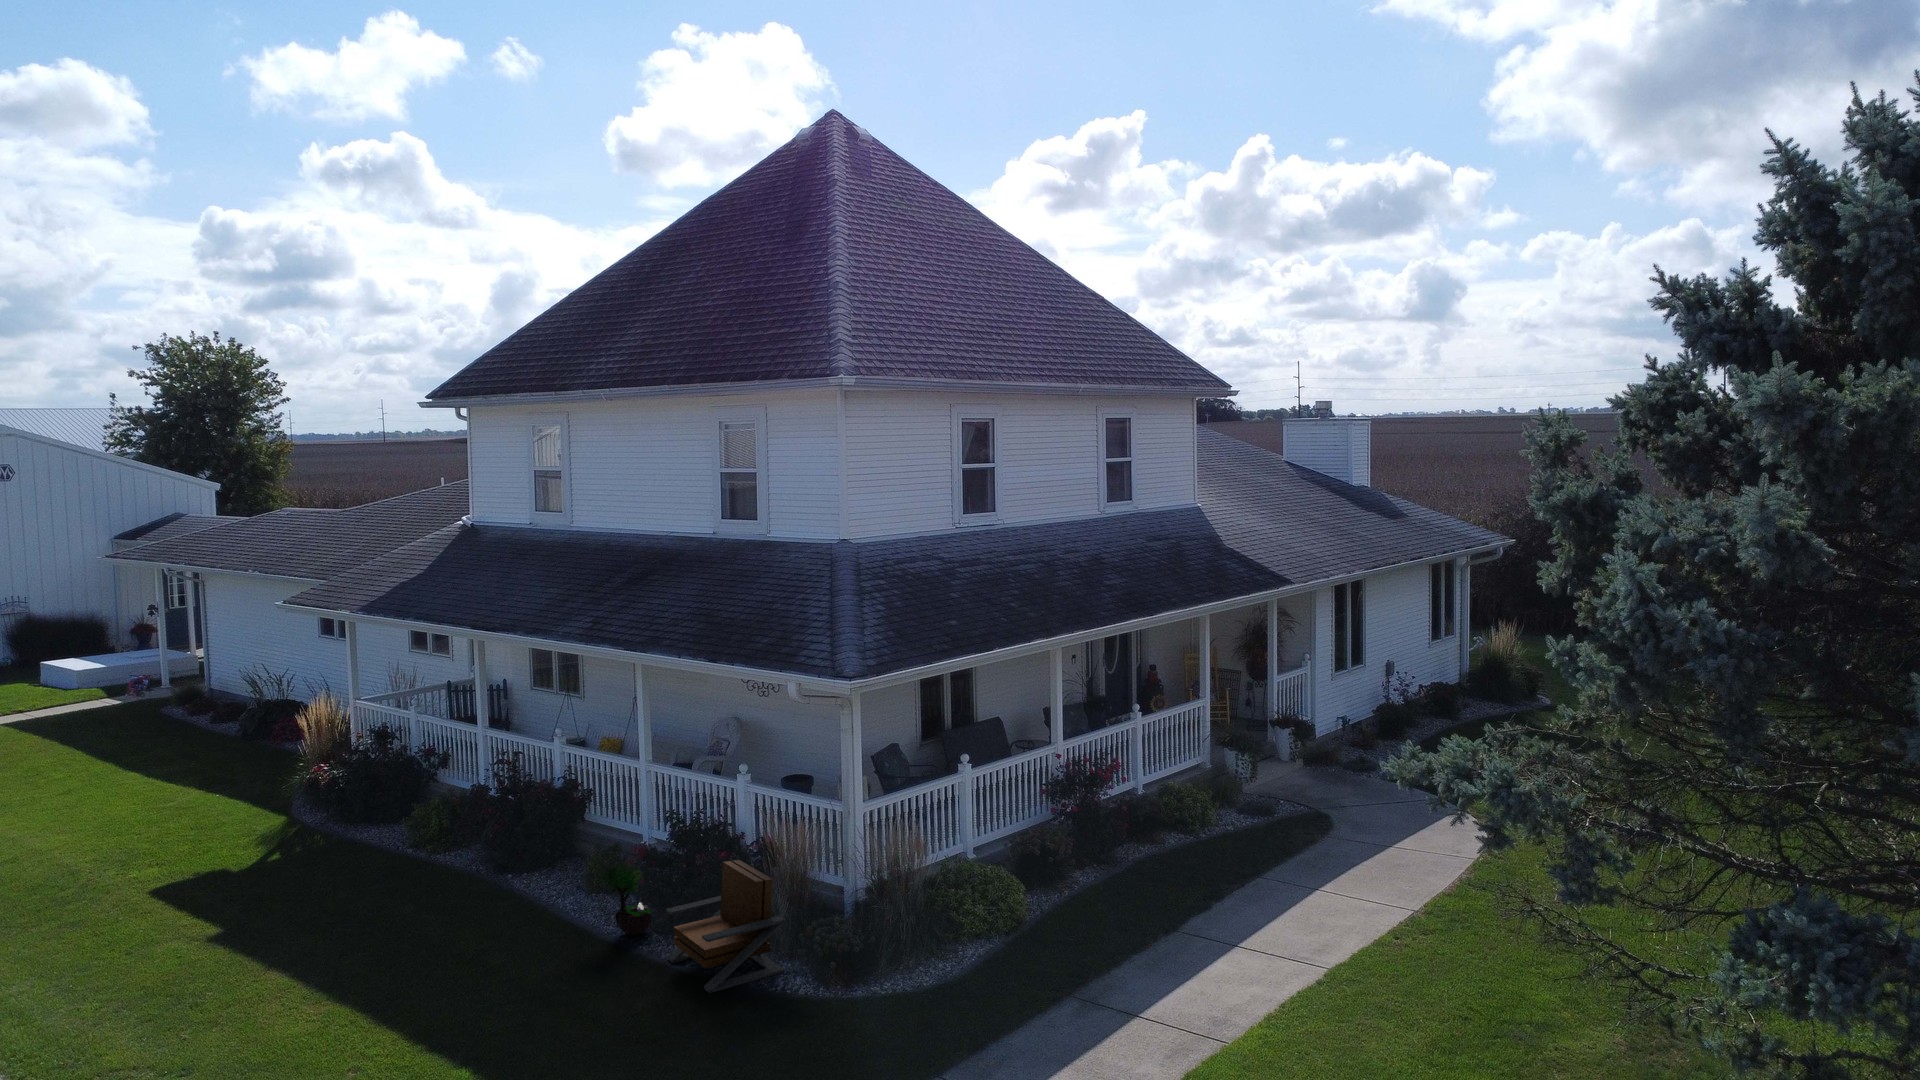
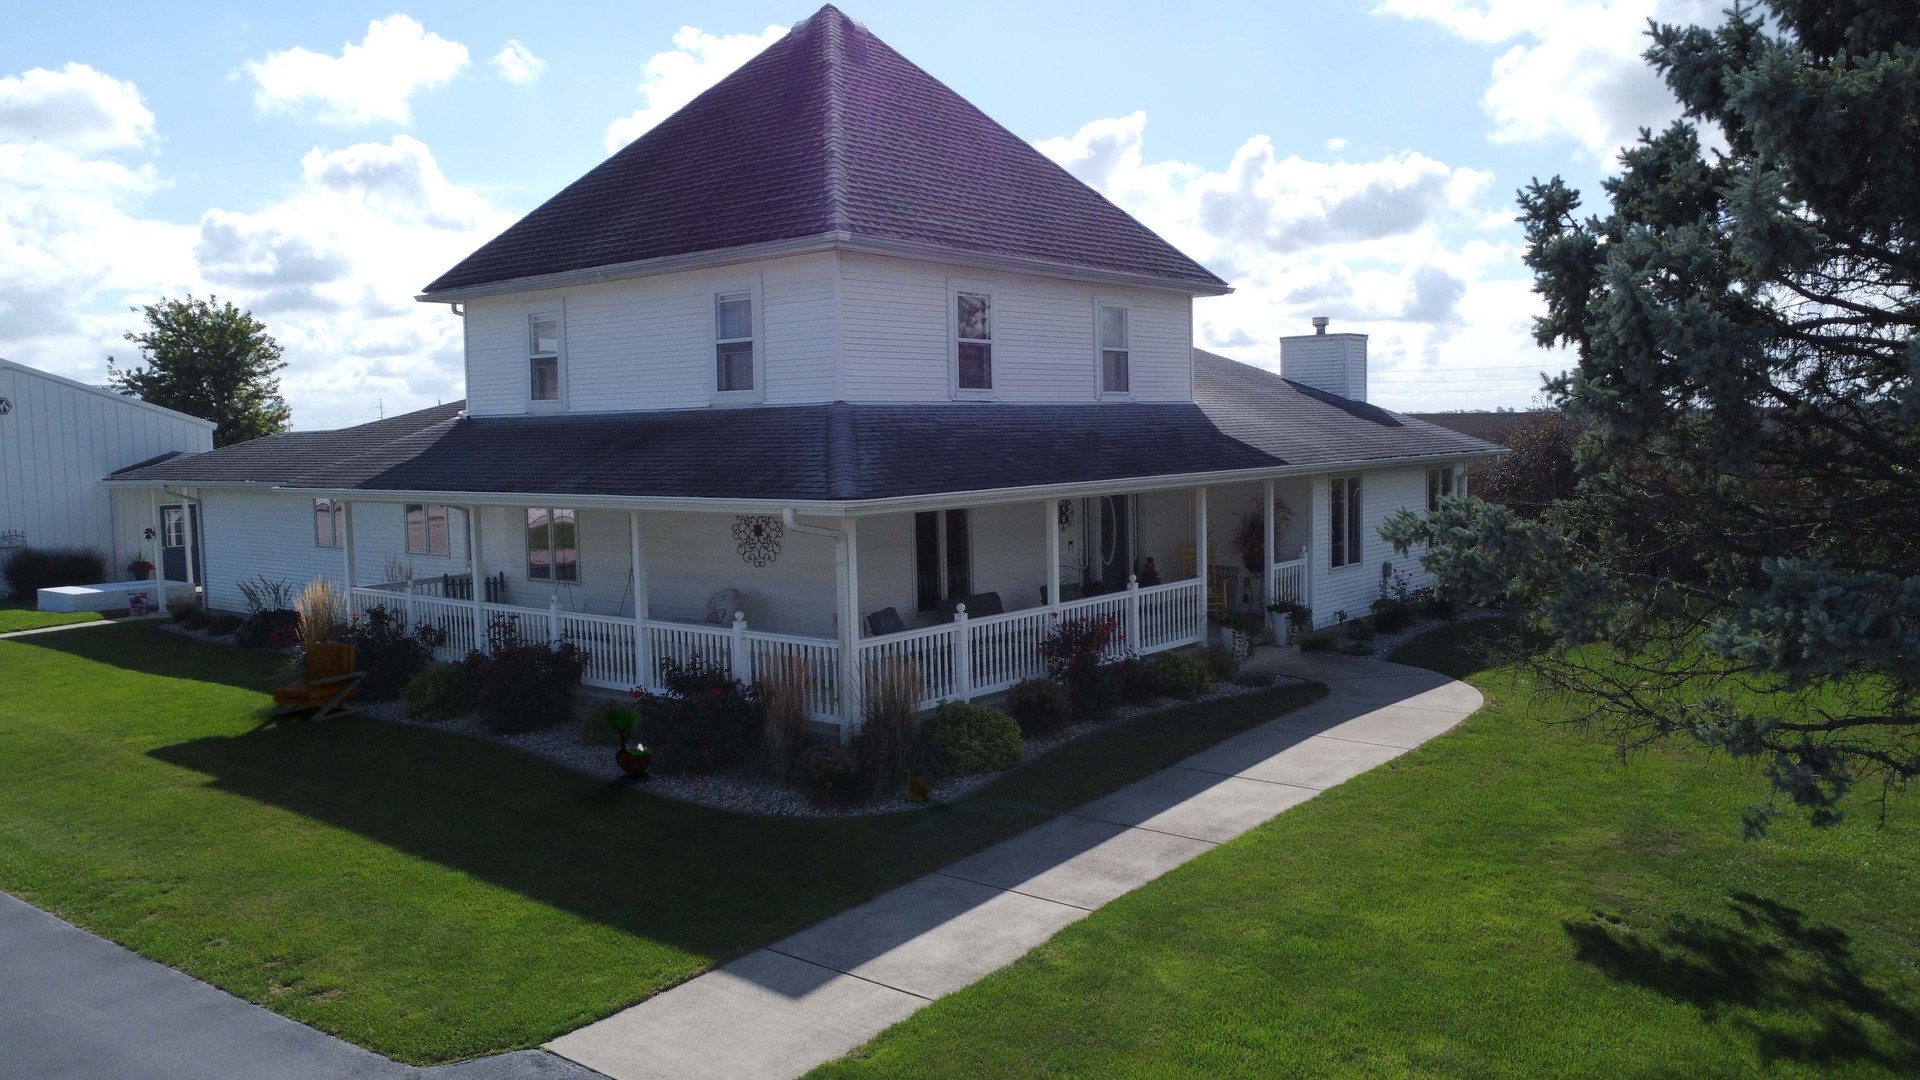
lounge chair: present [666,860,786,993] -> present [264,642,367,722]
watering can: none [905,944,946,979] -> present [902,770,940,802]

